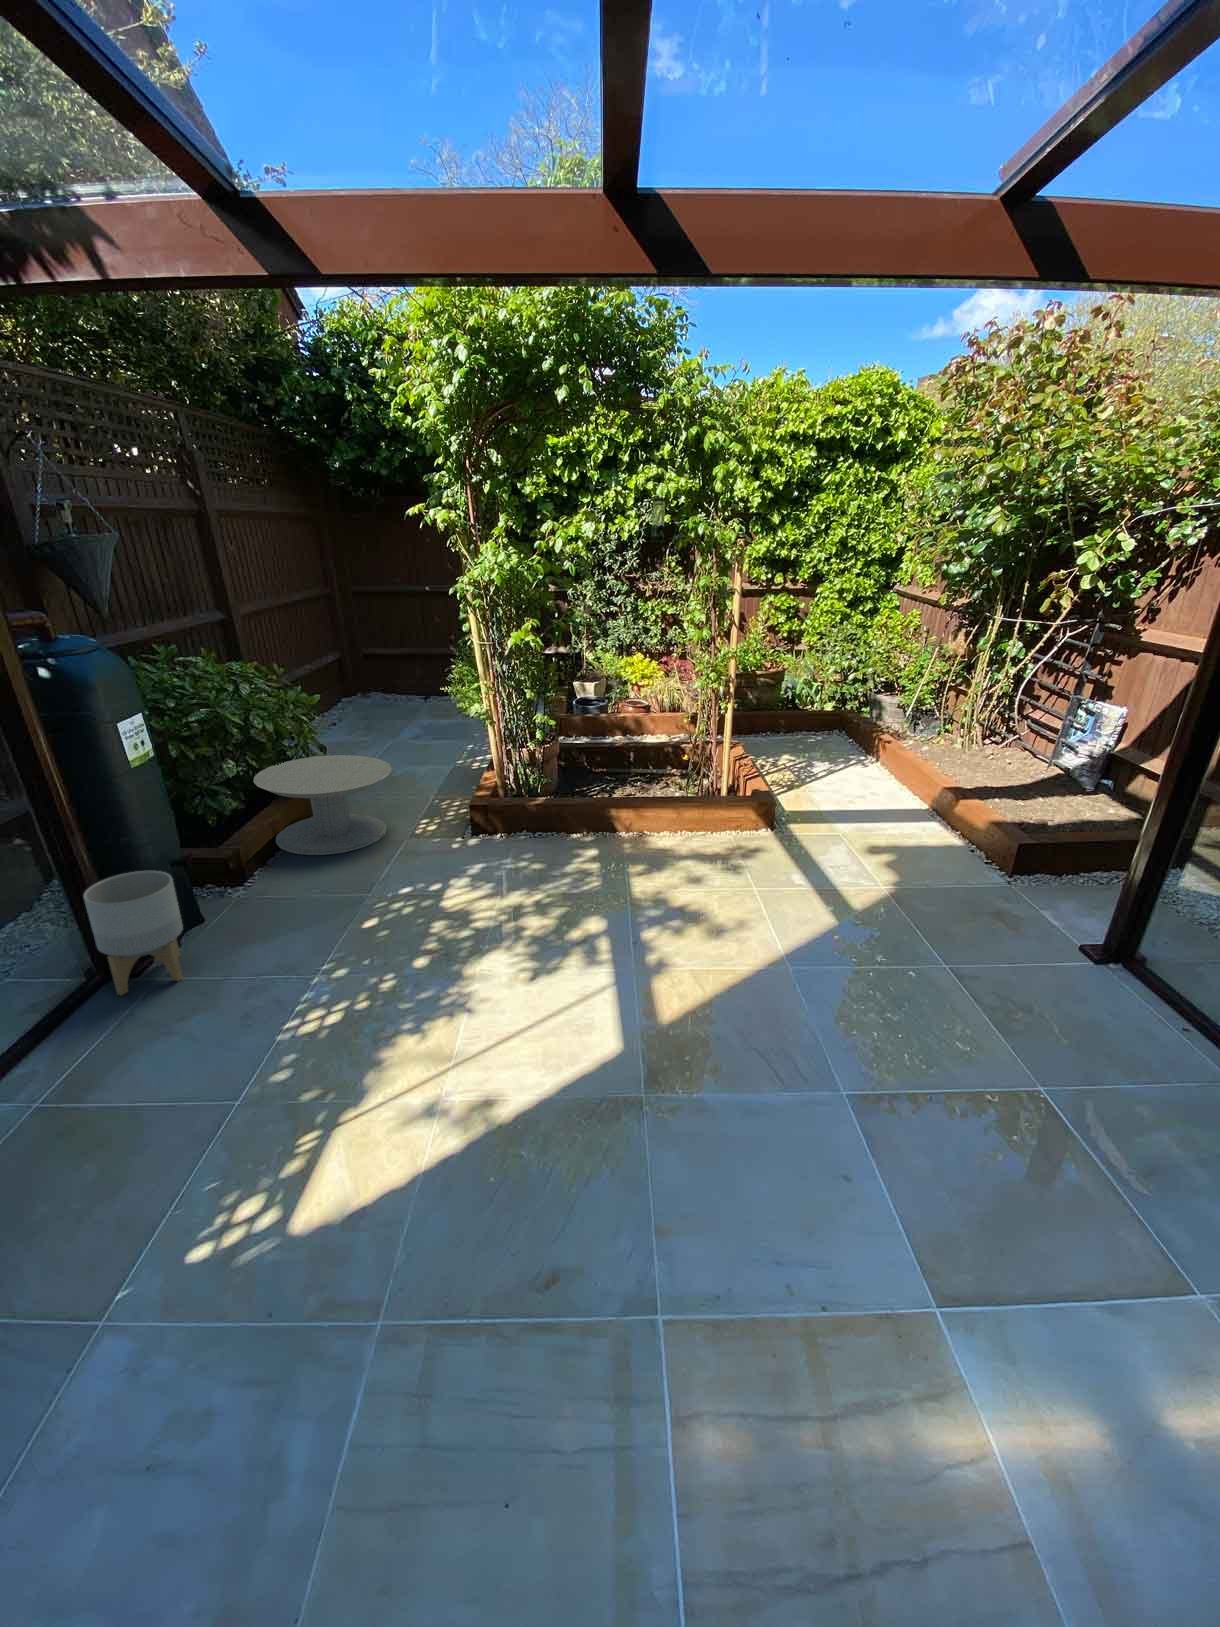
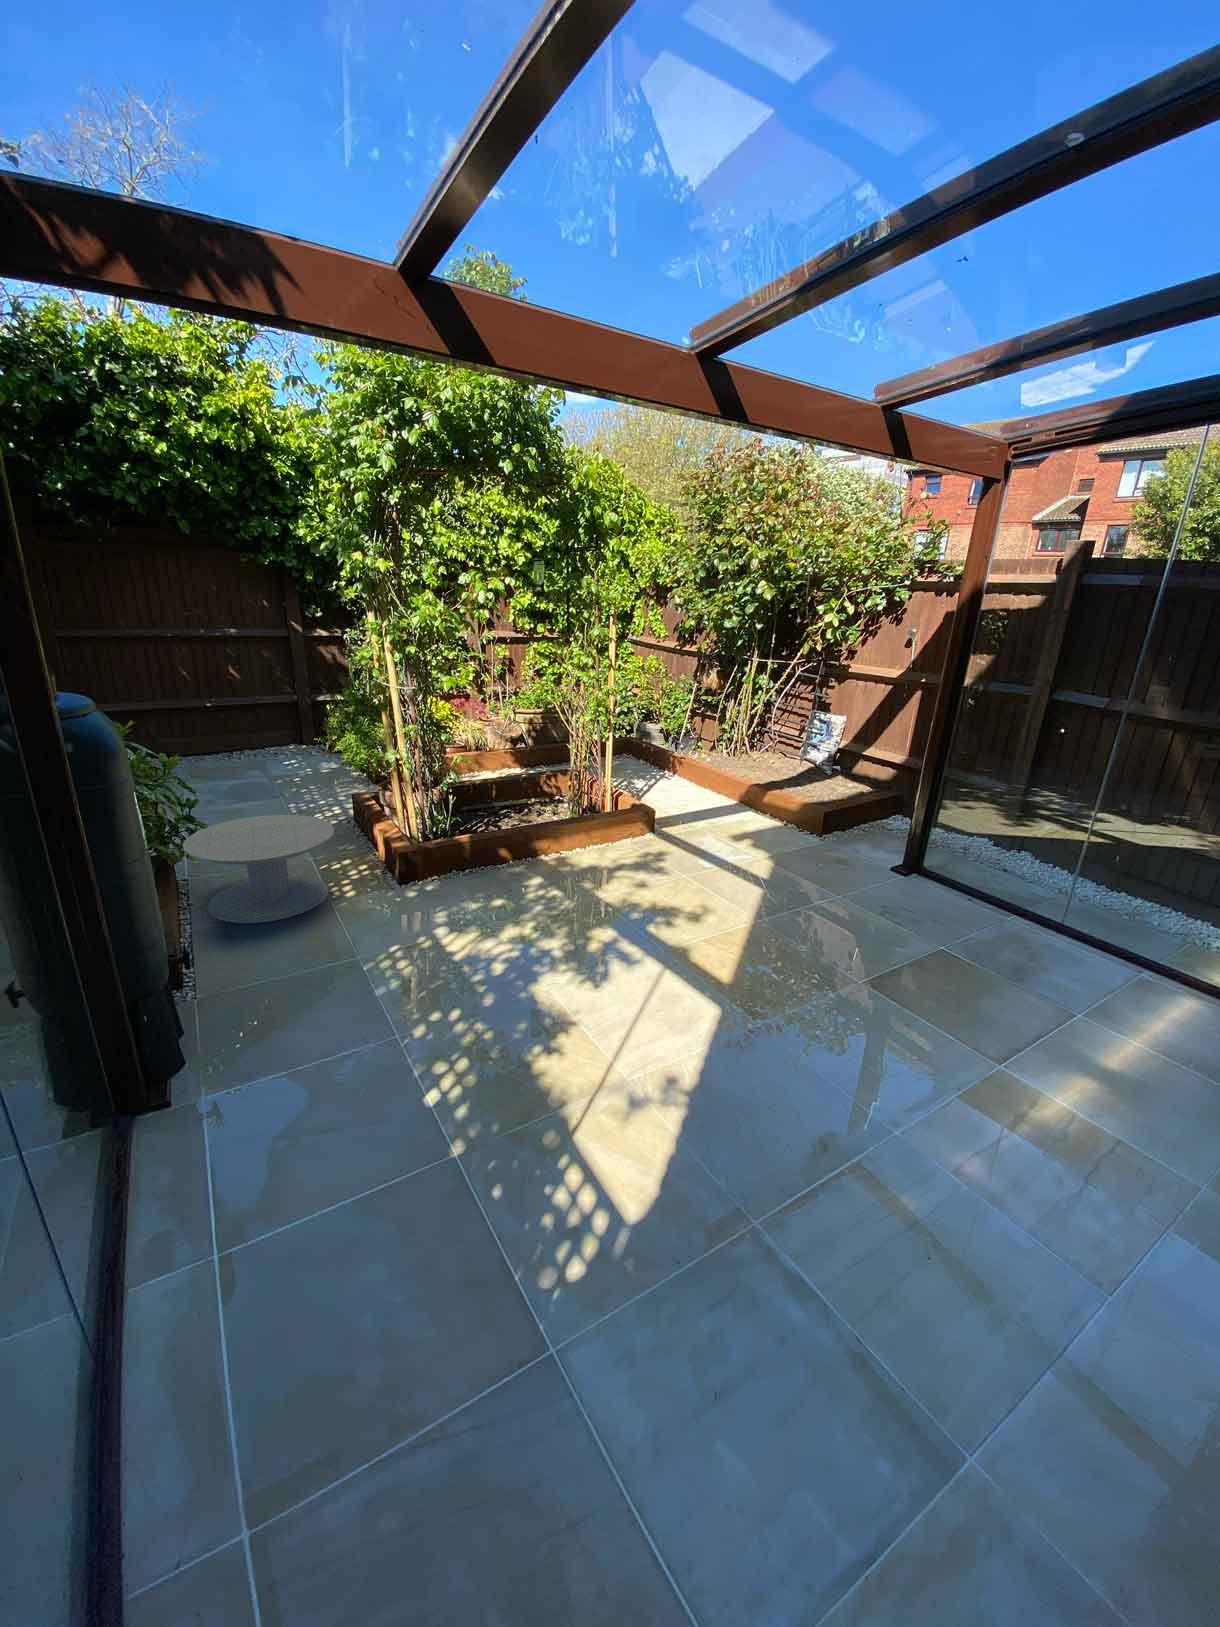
planter: present [84,871,183,995] -> none [148,955,257,1097]

